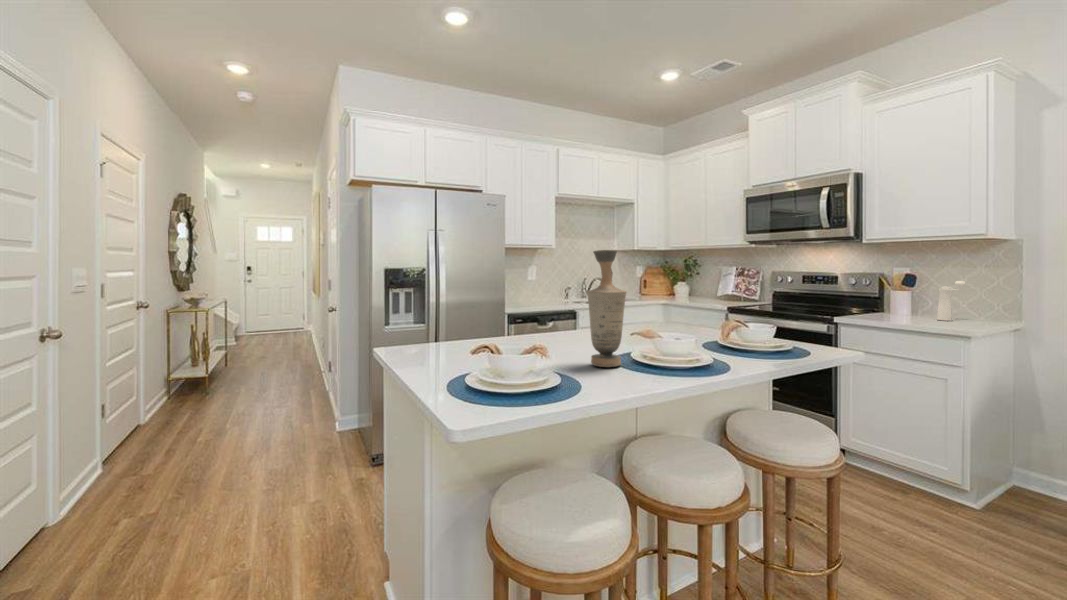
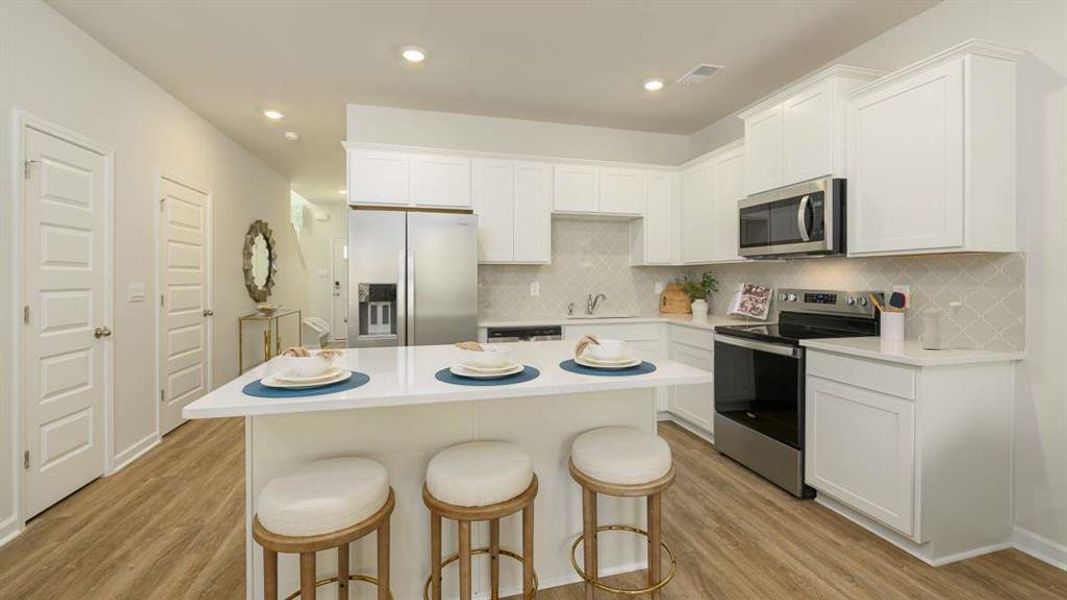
vase: present [587,250,626,367] -> none [384,271,422,379]

